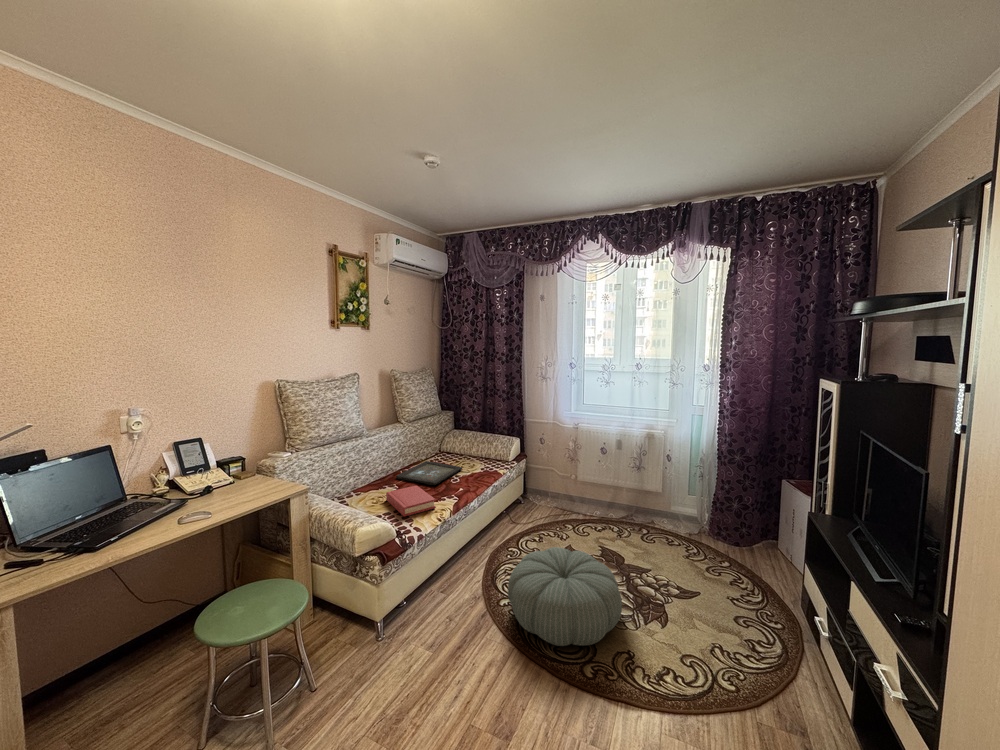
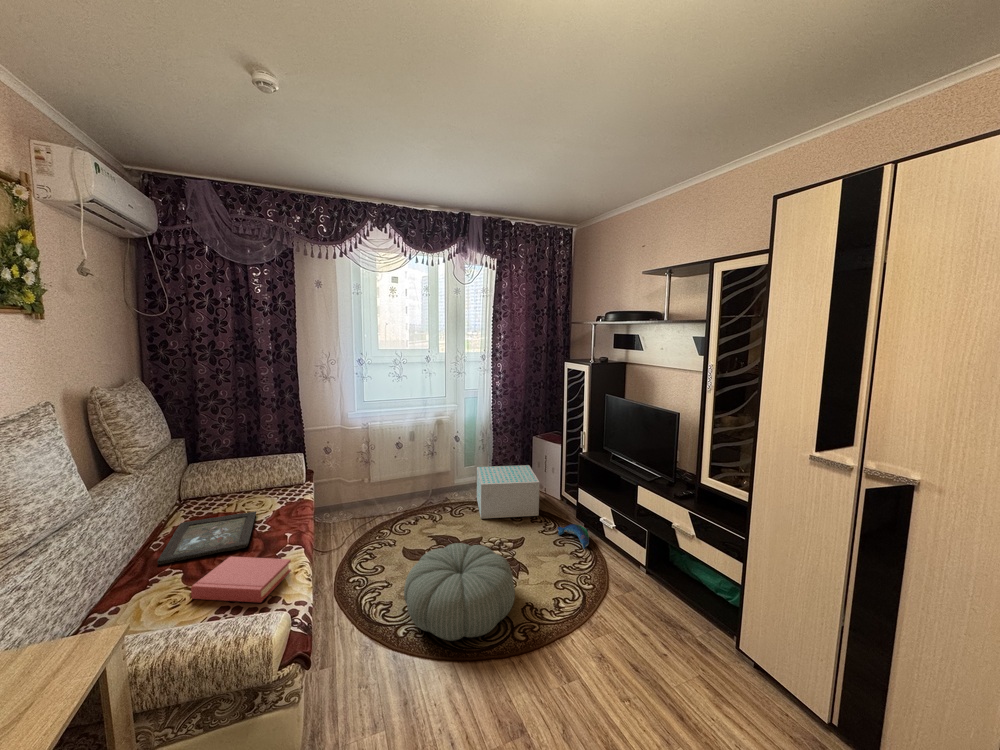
storage box: none [667,495,763,582] -> present [477,465,540,519]
plush toy: none [752,606,801,651] -> present [557,524,589,549]

